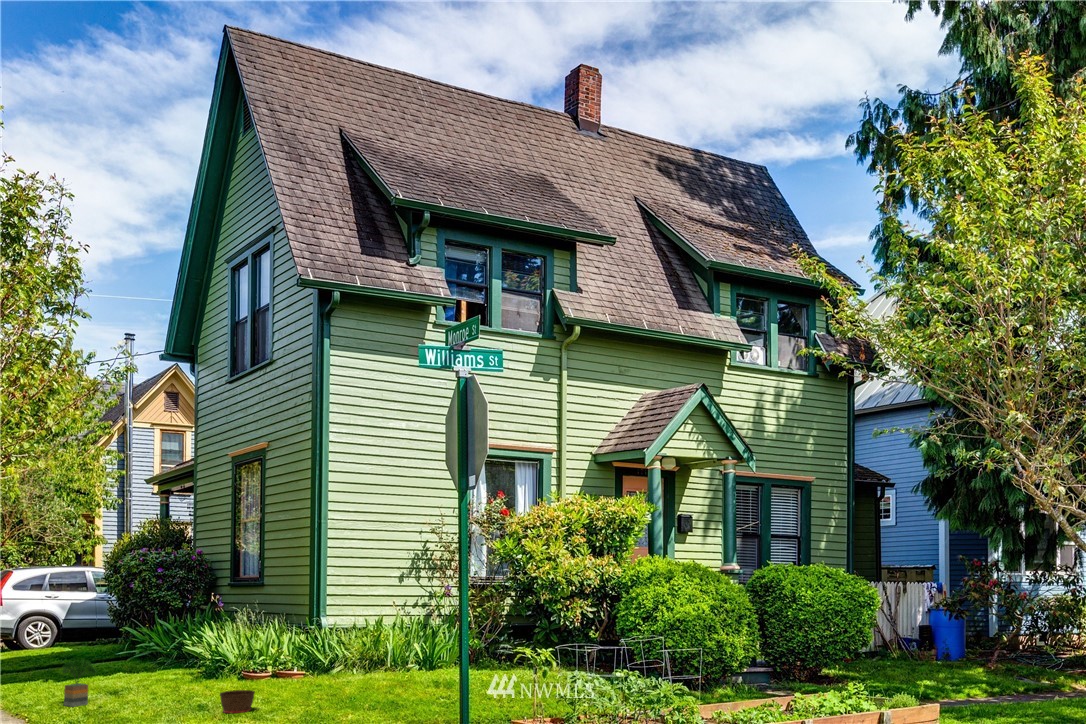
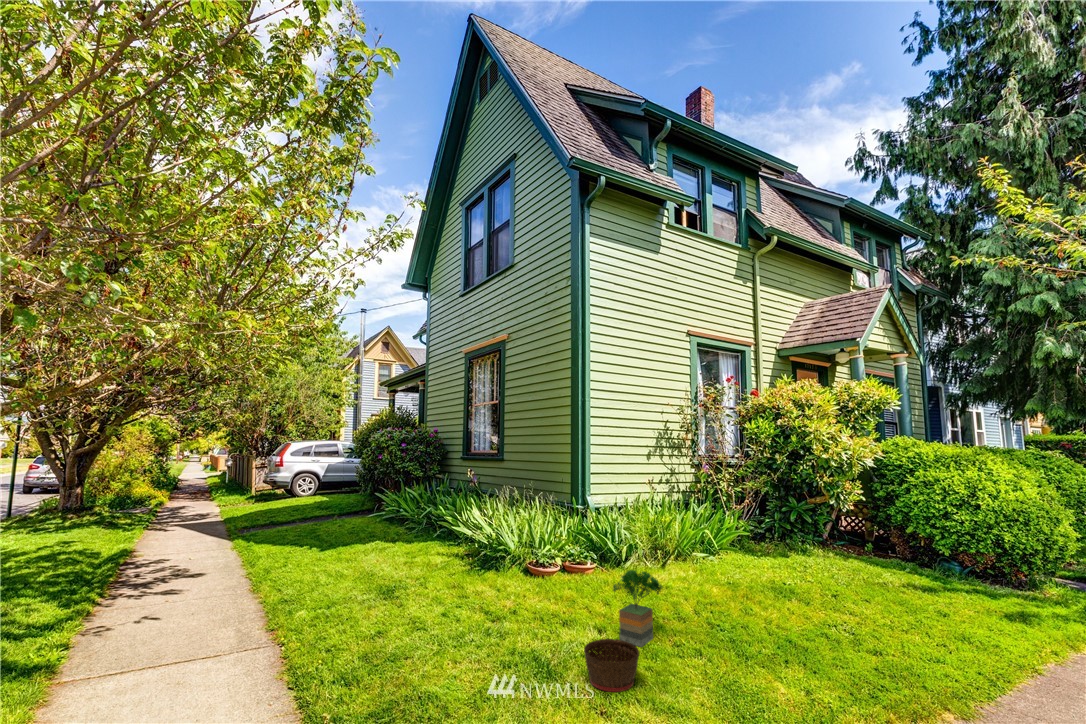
potted tree: present [63,660,96,707] -> present [613,570,662,647]

